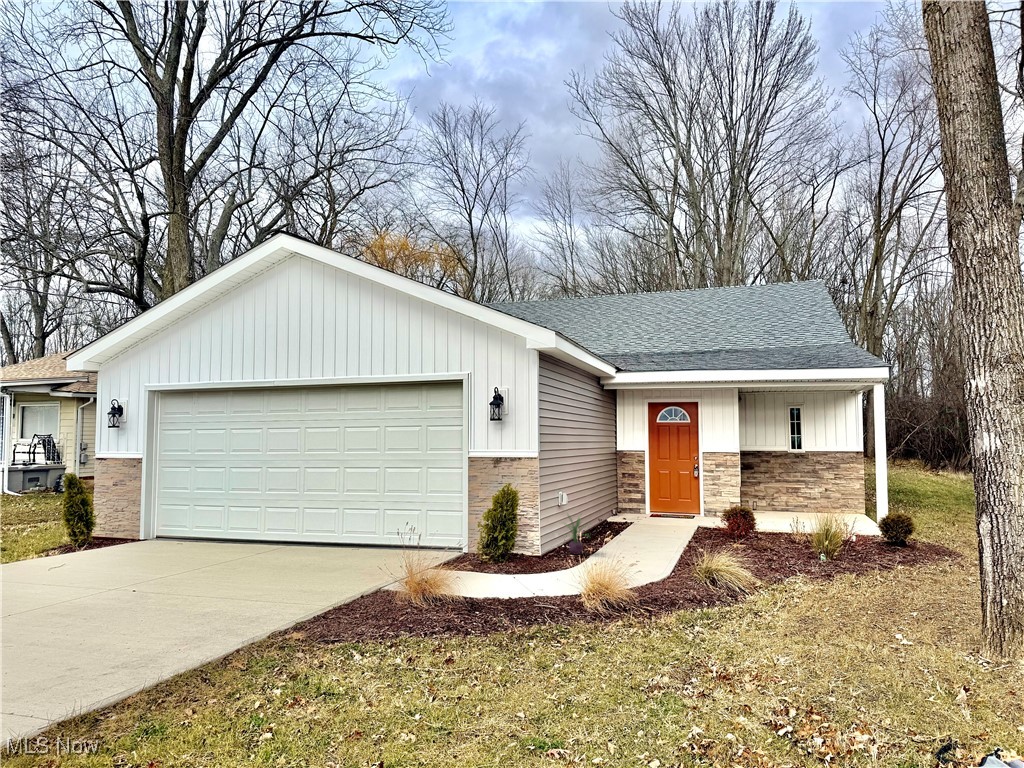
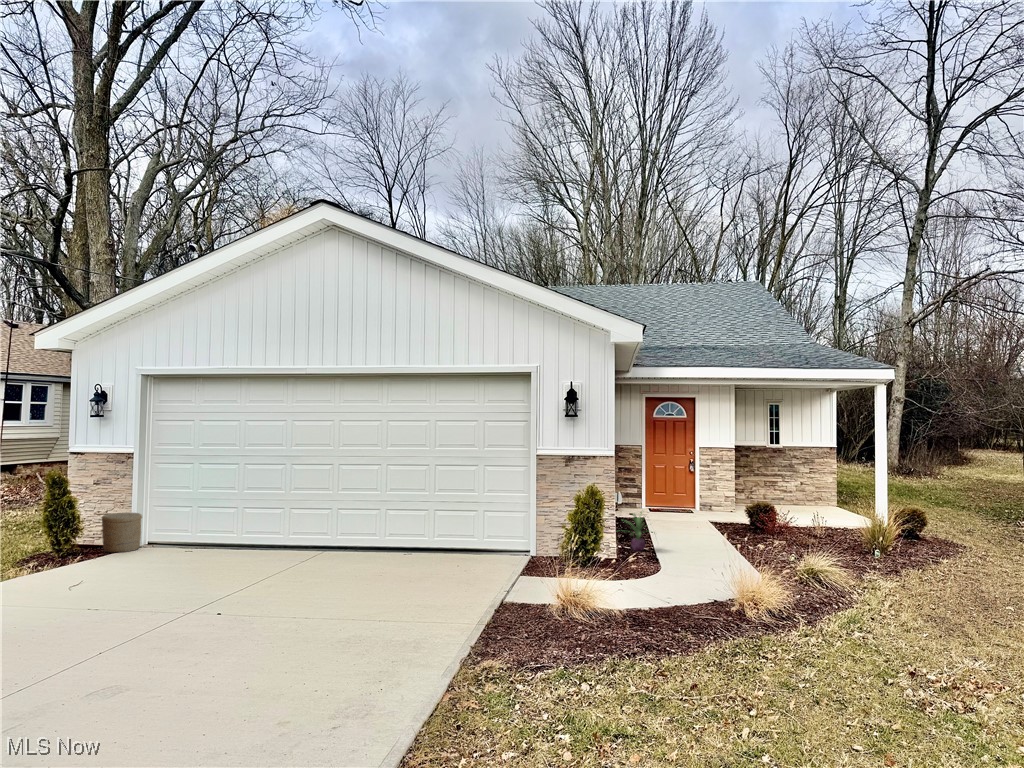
woven basket: none [109,509,145,543] -> present [102,512,142,553]

